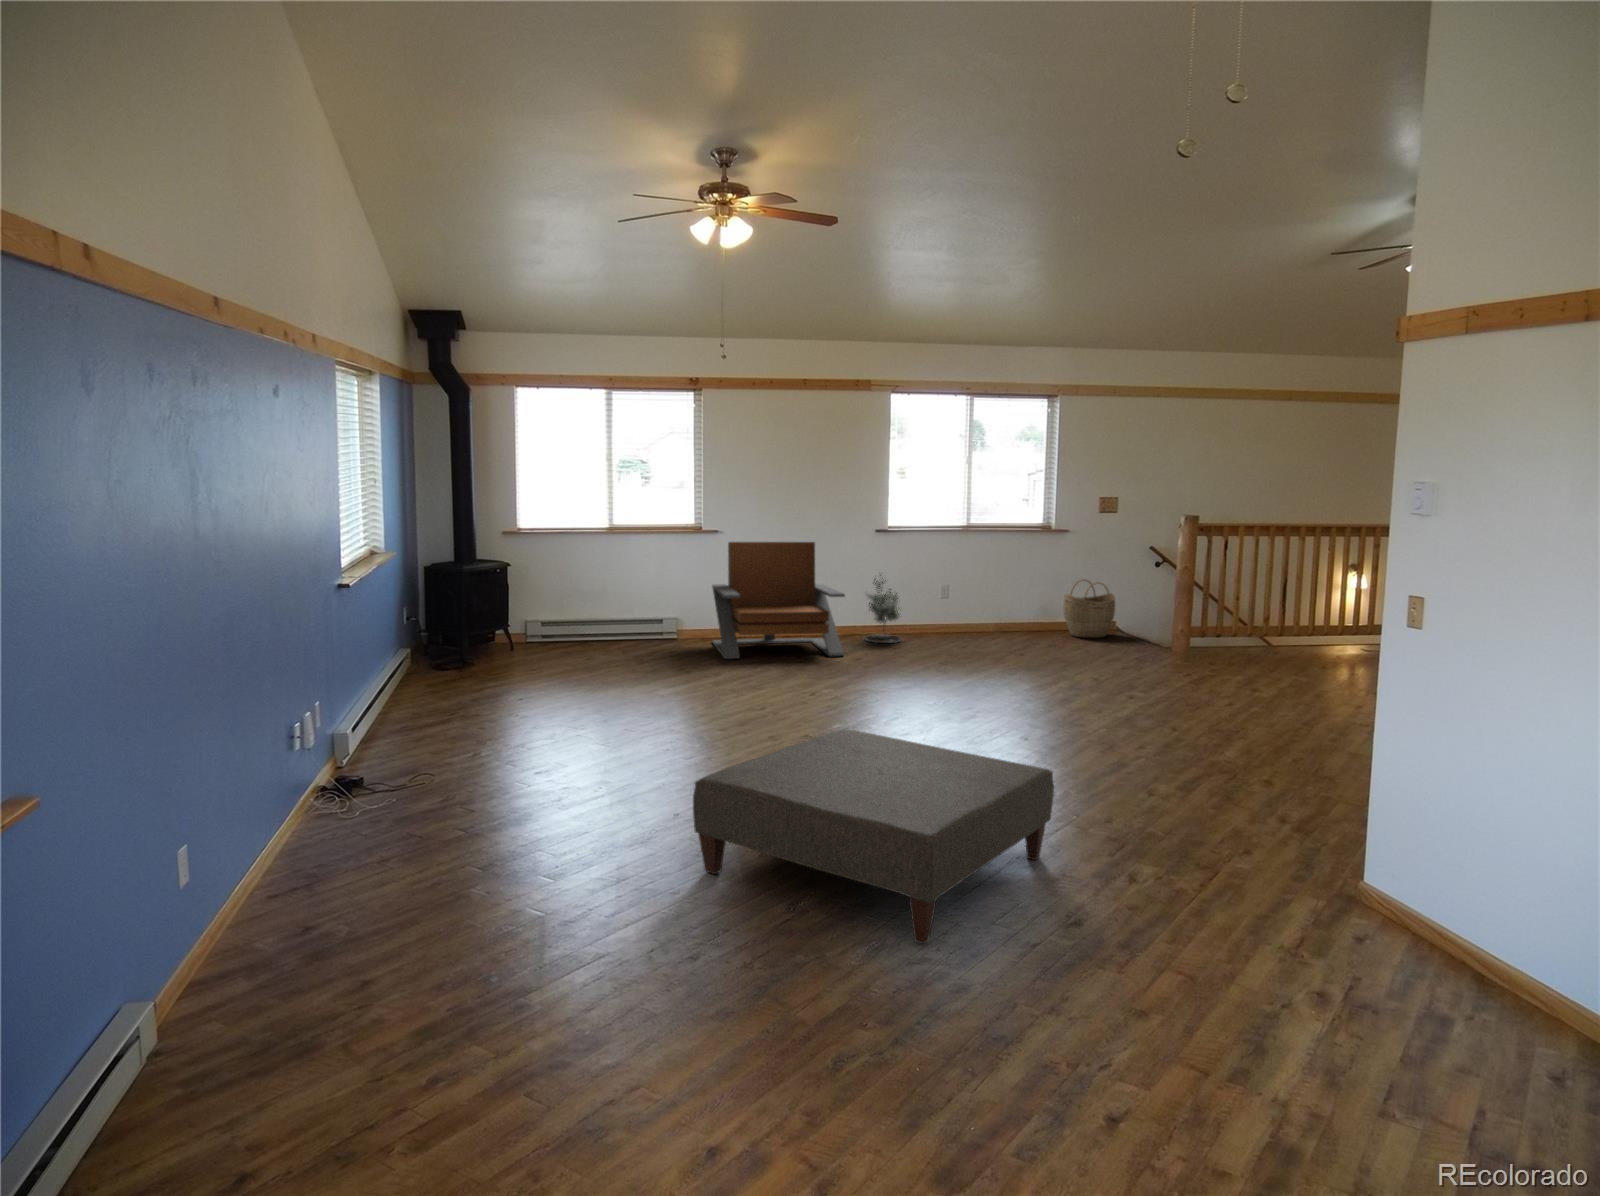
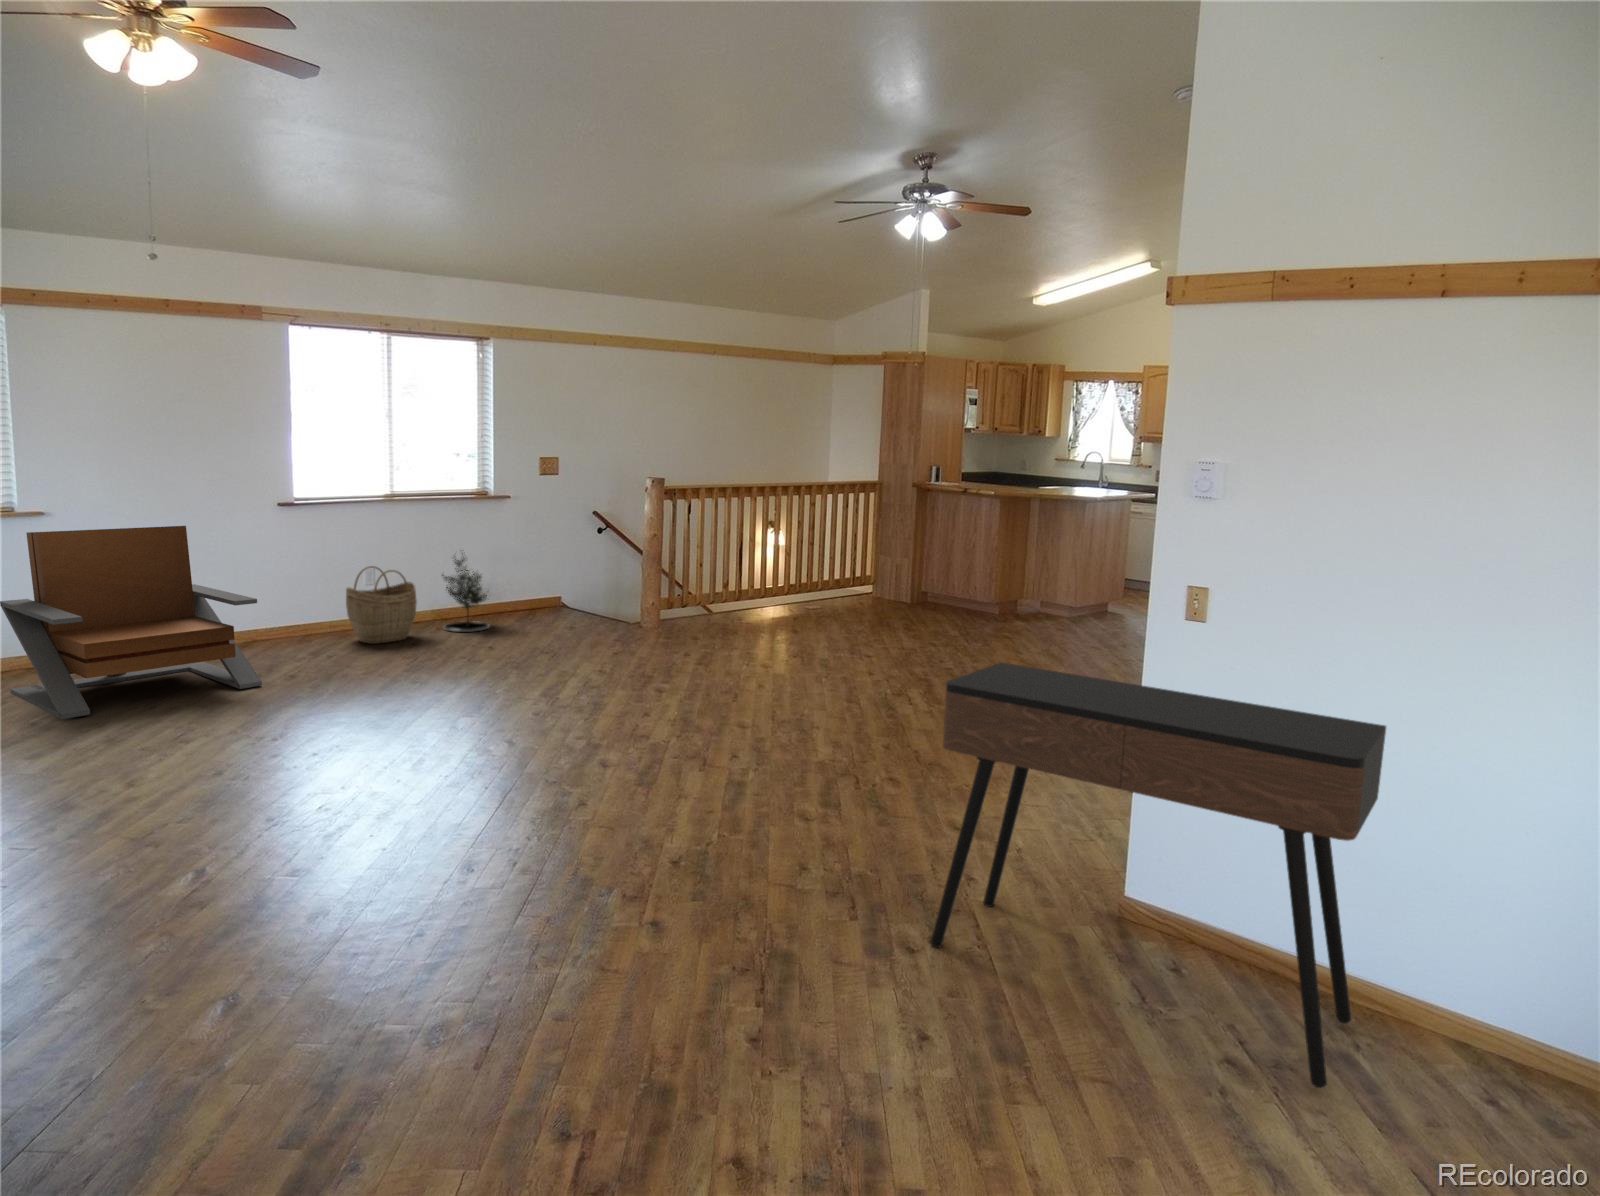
potted tree: present [865,579,901,643] -> present [442,553,490,632]
woven basket: present [1064,580,1115,638] -> present [346,566,417,644]
console table: none [1144,662,1554,1079] -> present [931,662,1386,1088]
ottoman: present [693,730,1054,944] -> none [365,823,841,1143]

